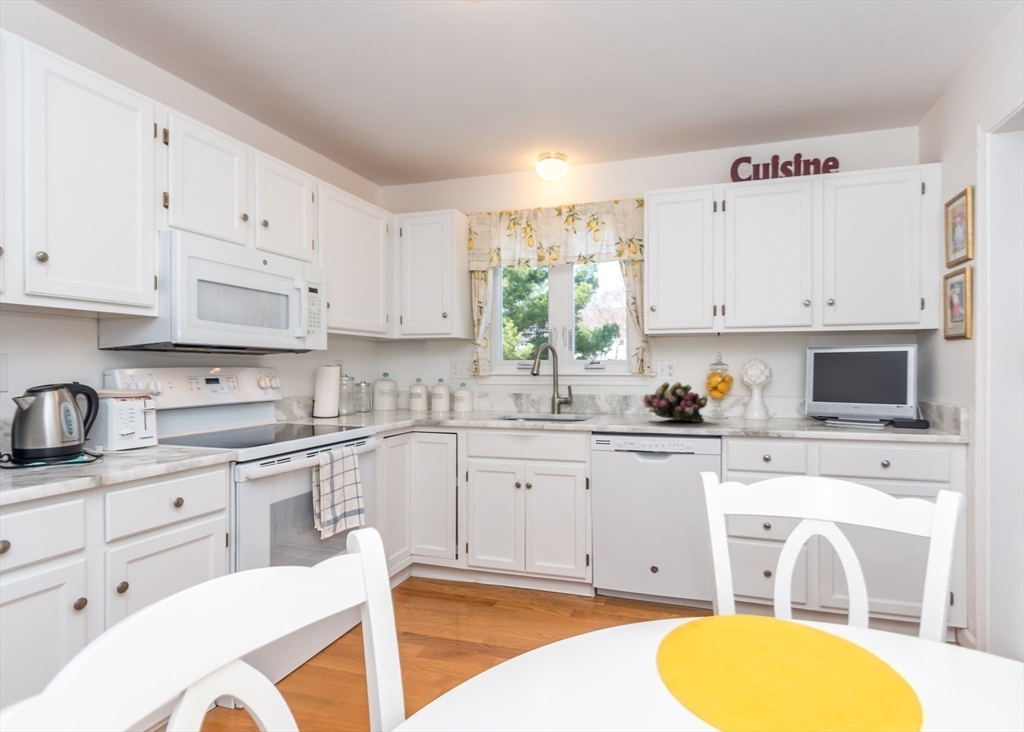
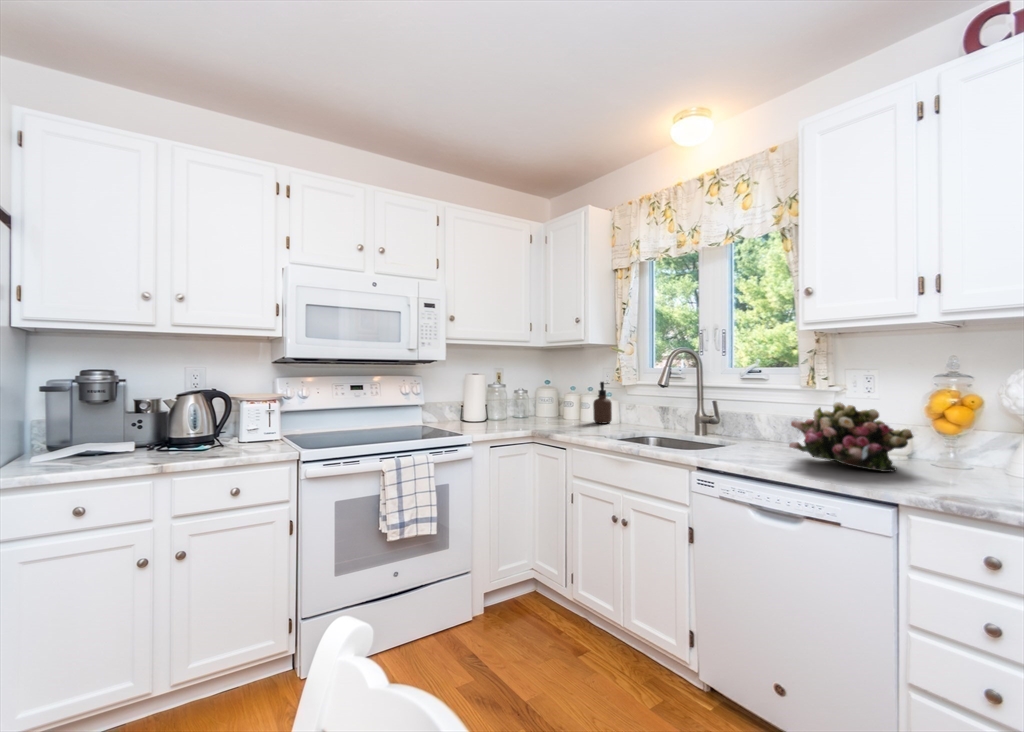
soap dispenser: none [451,375,468,415] -> present [593,382,612,423]

